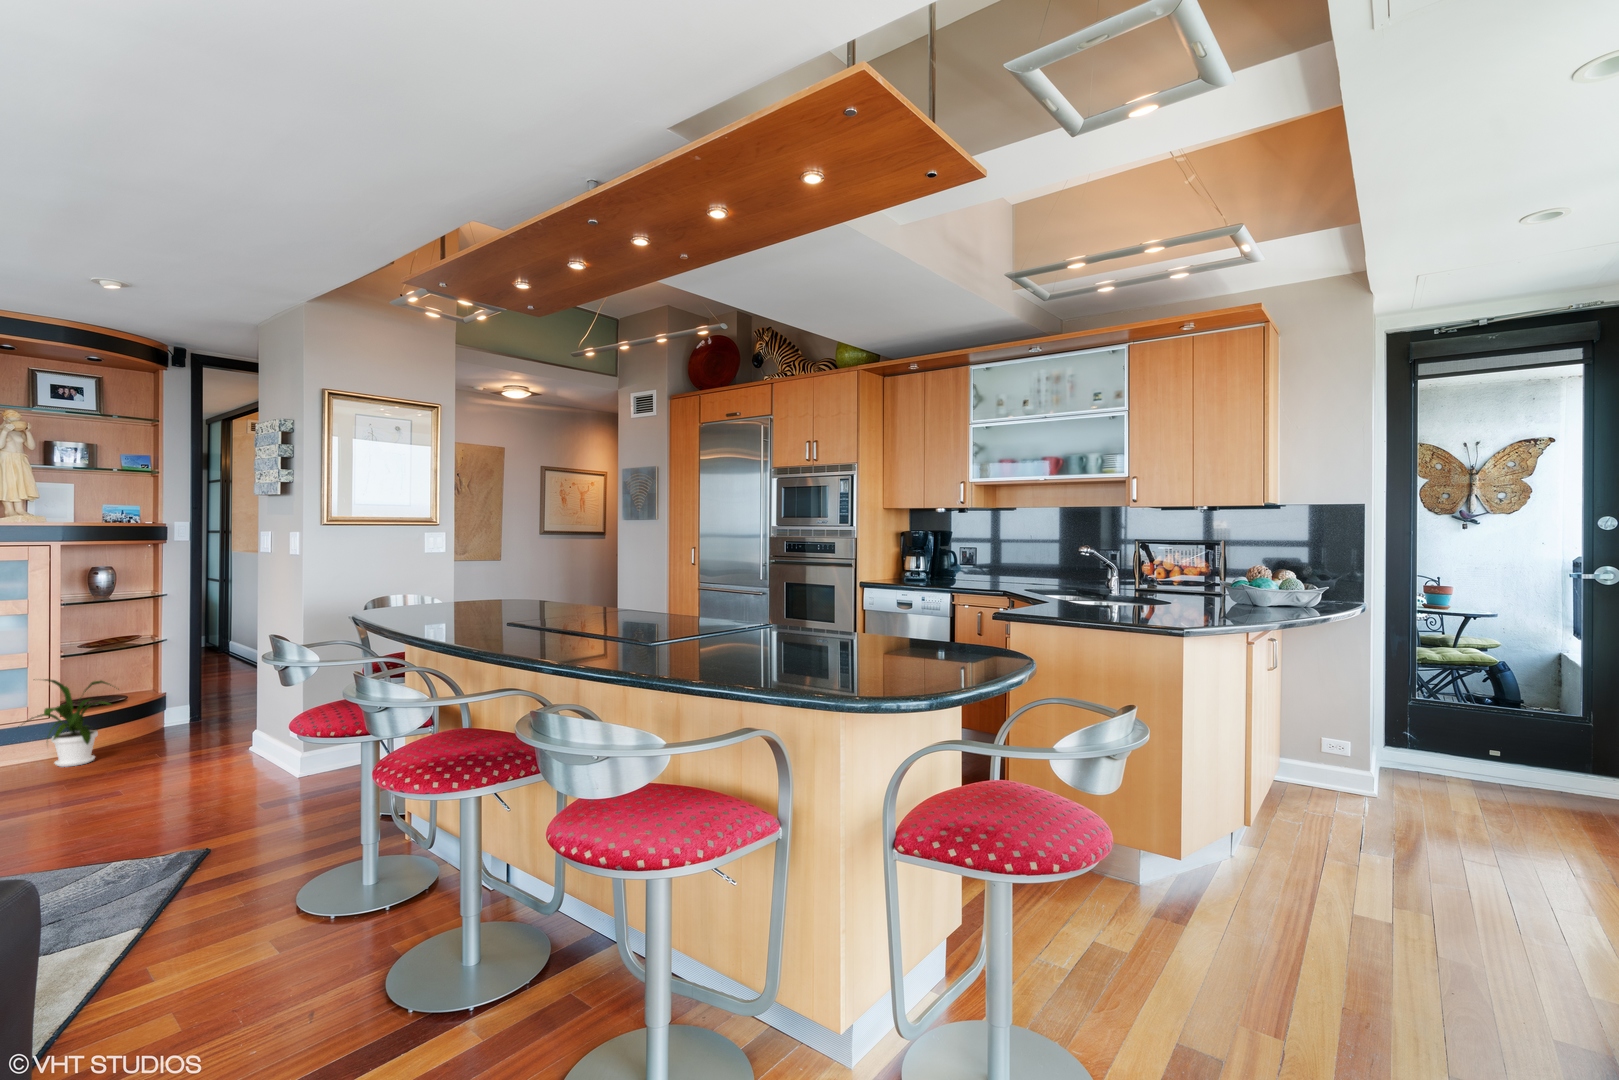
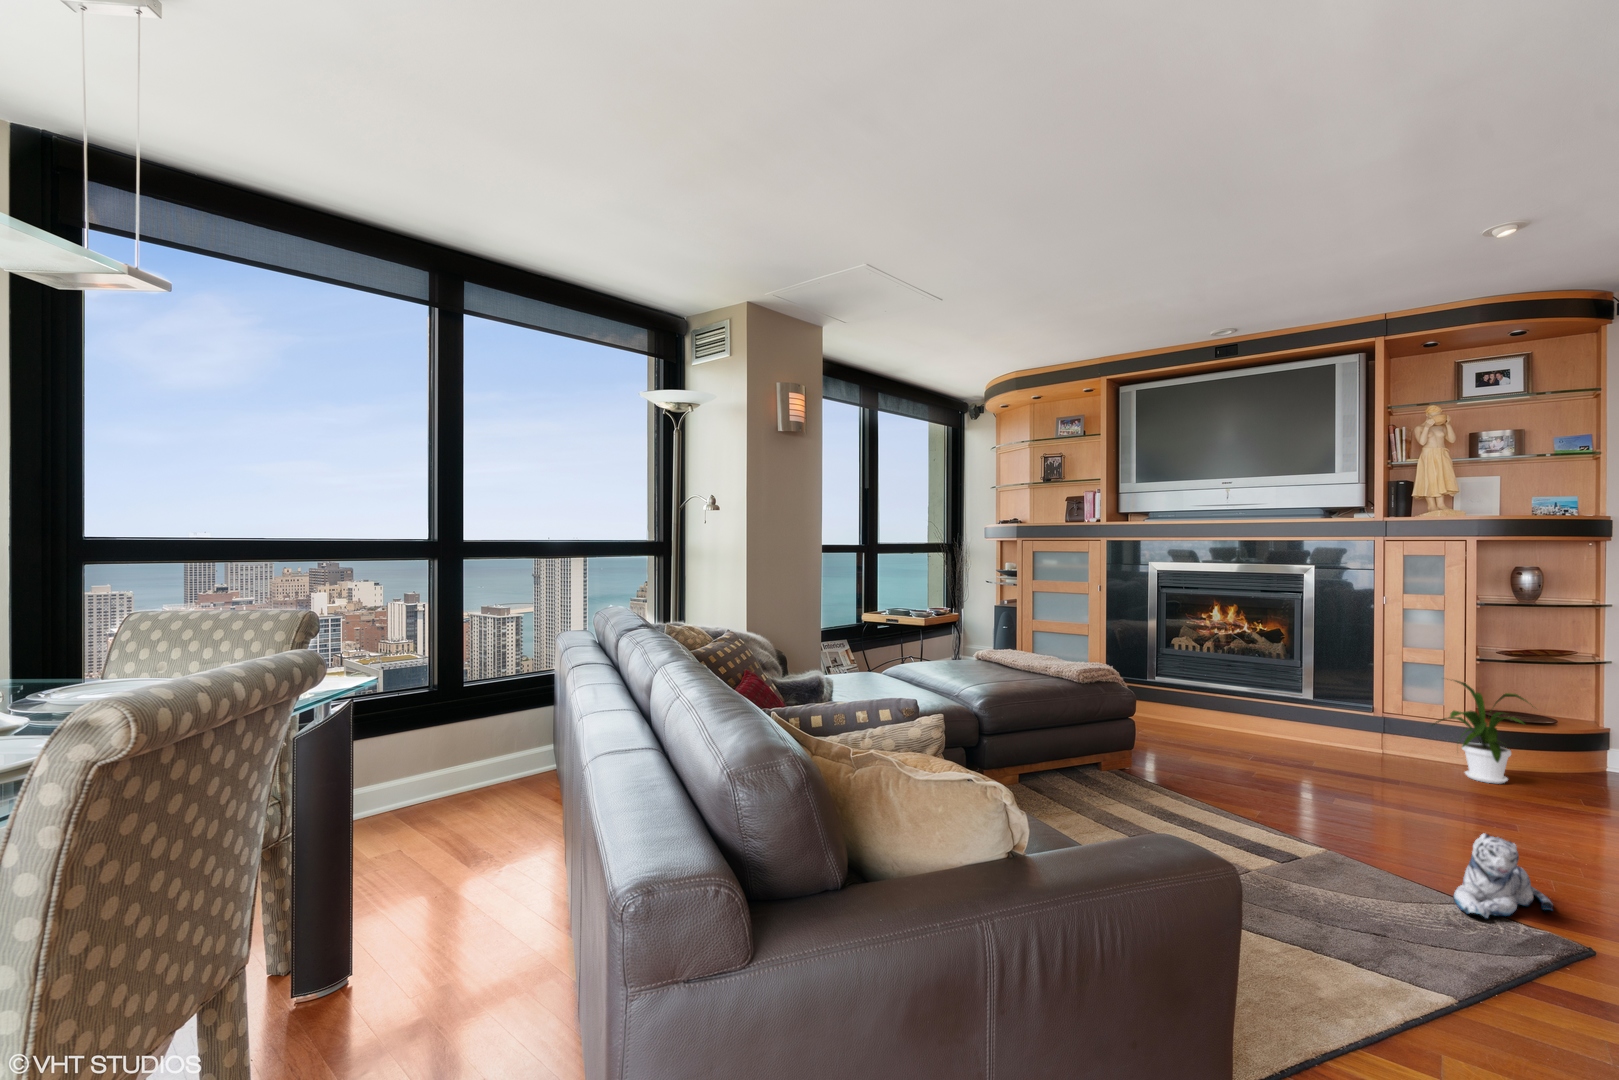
plush toy: none [99,799,175,871] -> present [1453,834,1553,918]

